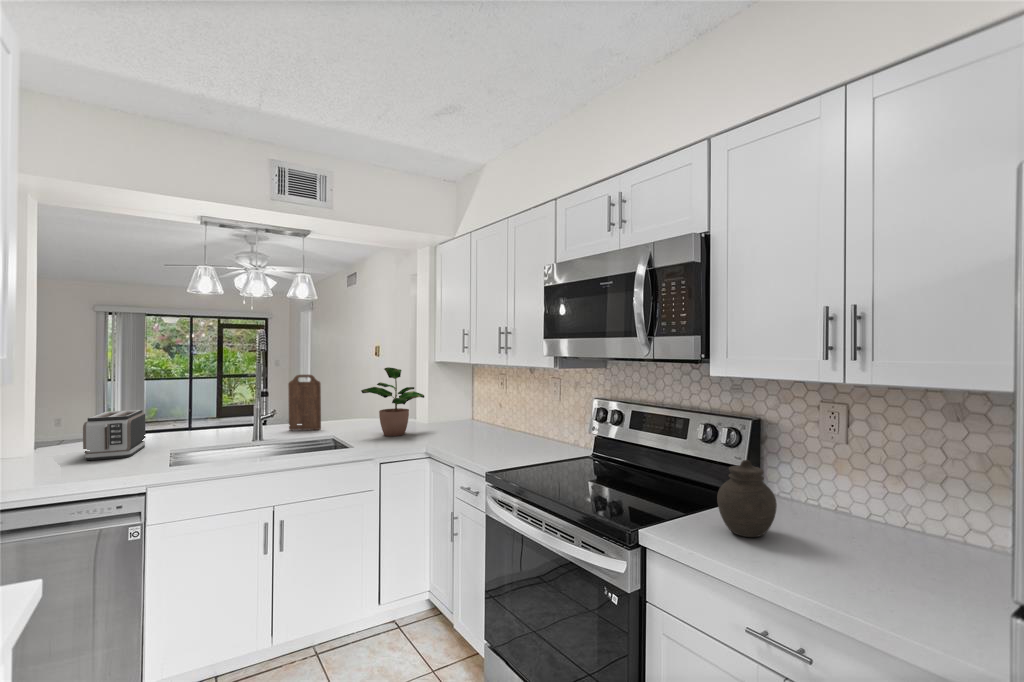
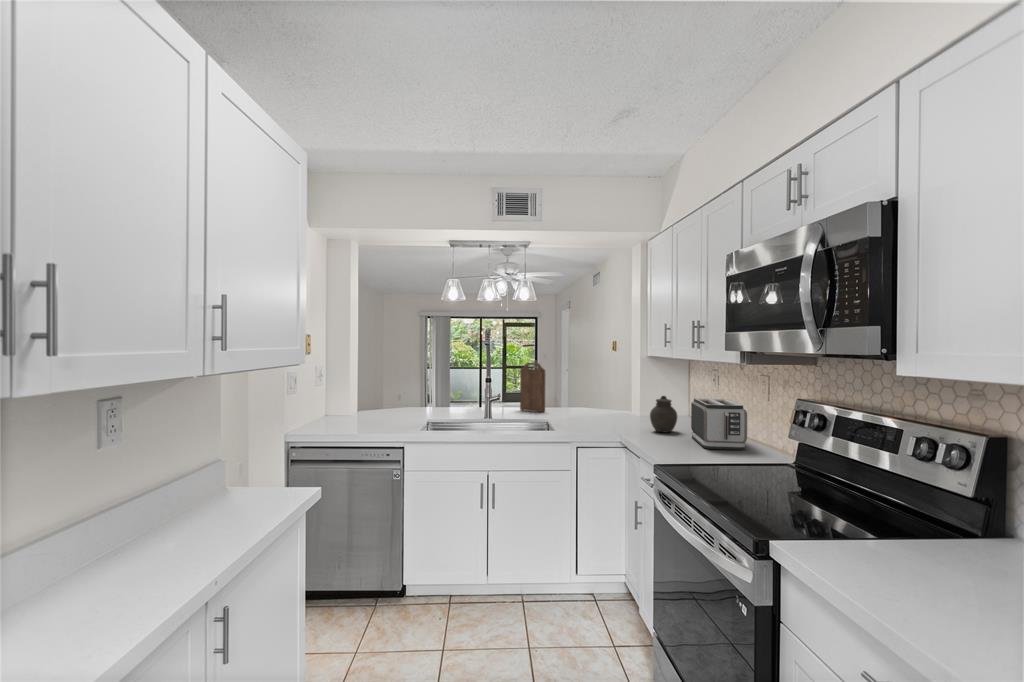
potted plant: present [361,367,424,436] -> none [572,358,634,423]
toaster: present [83,410,146,460] -> present [691,398,747,450]
jar: present [717,460,777,537] -> present [650,396,677,432]

